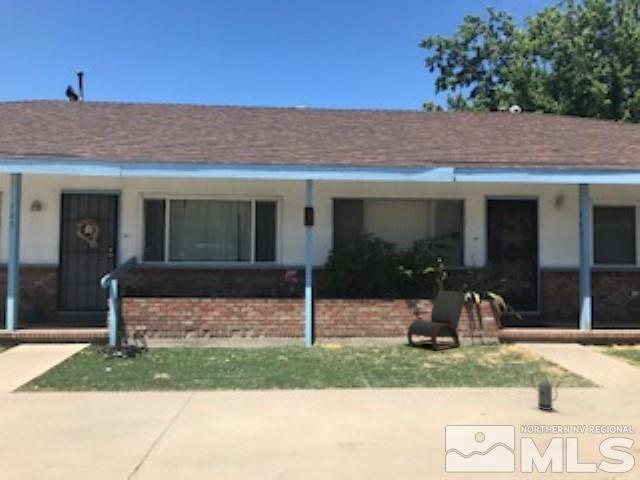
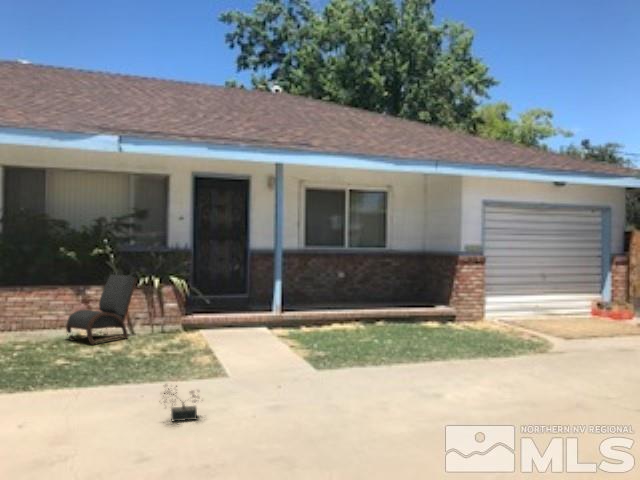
watering can: present [537,373,553,410] -> none [91,379,117,426]
decorative plant: none [588,379,624,410] -> present [159,384,199,422]

